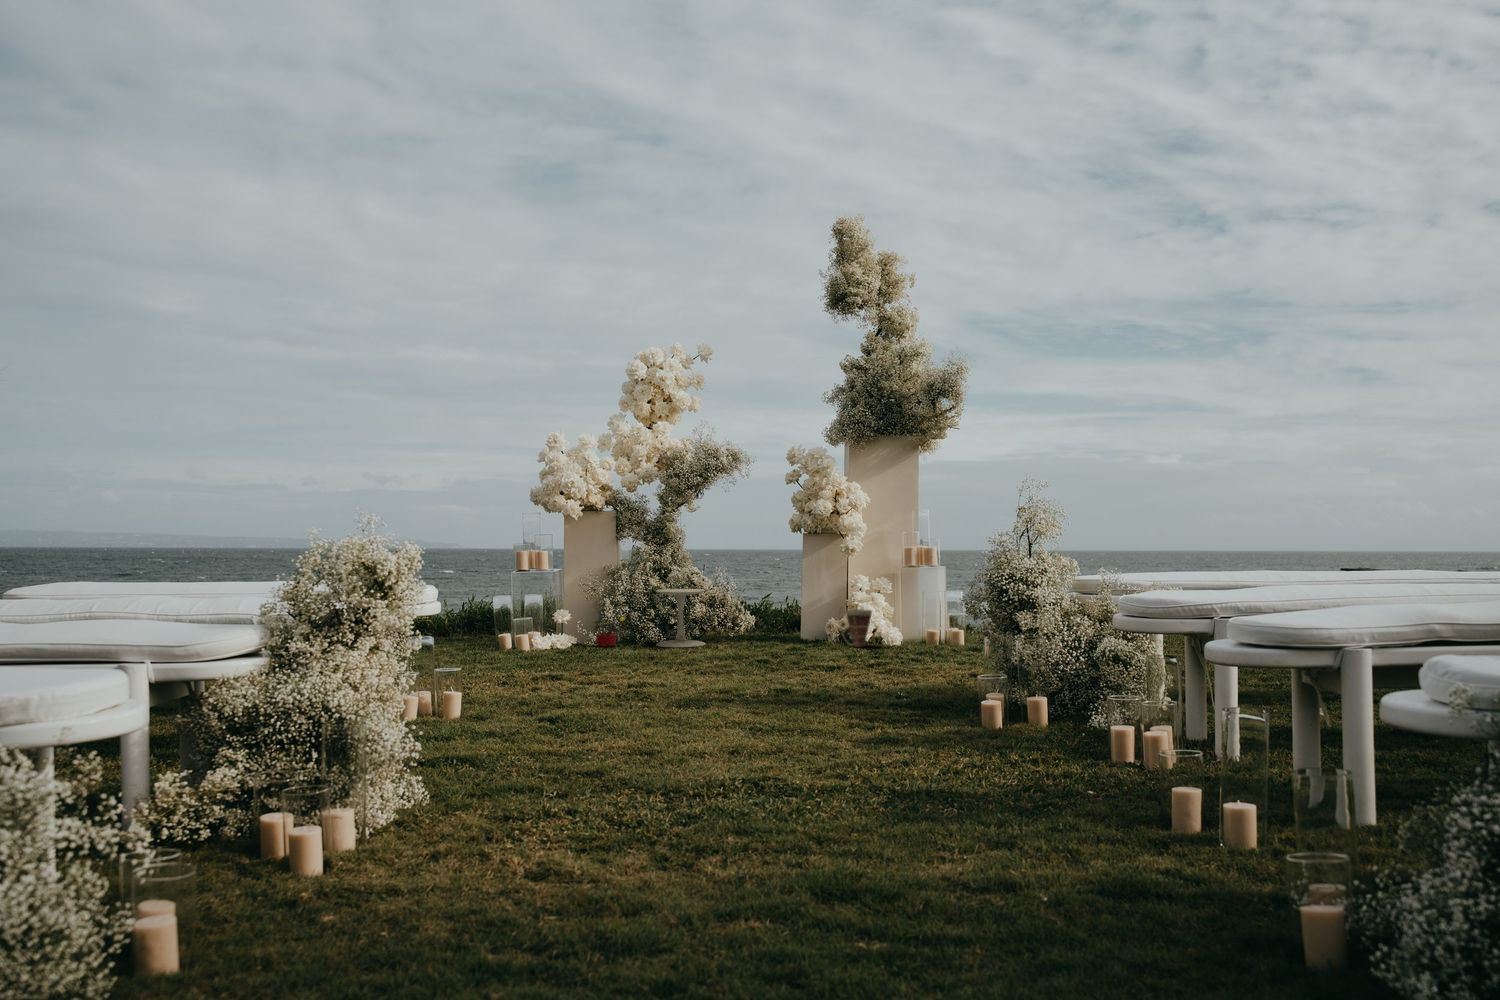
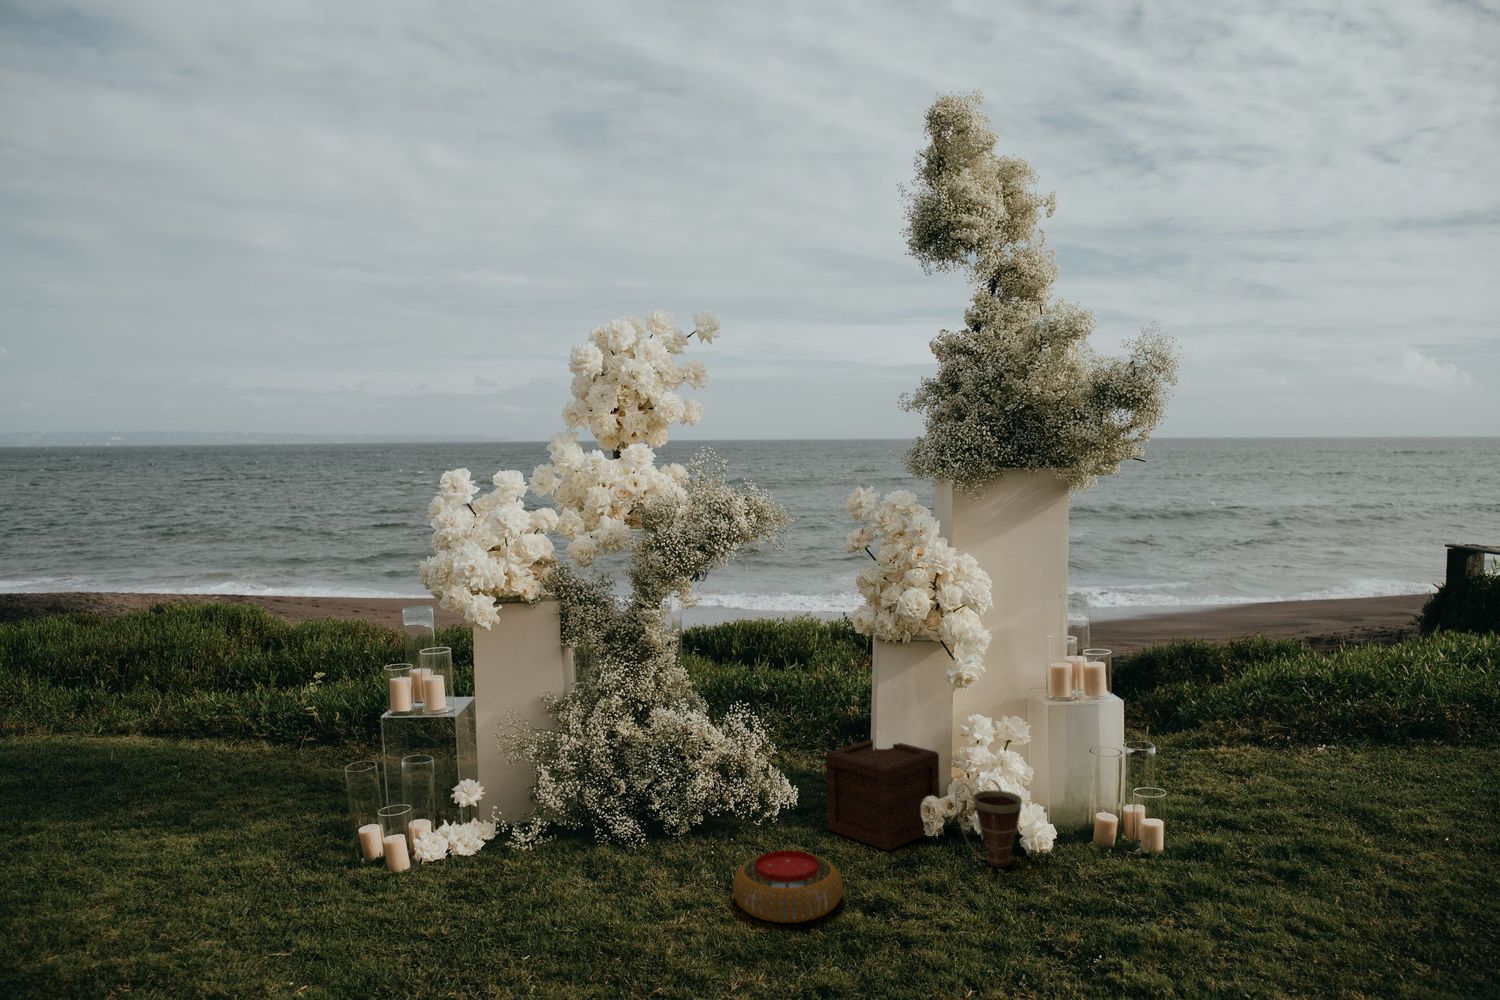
pedestal table: present [656,589,706,648] -> none [627,743,717,868]
wooden crate: none [770,594,836,645] -> present [826,739,940,851]
decorative plant: present [596,600,625,646] -> none [521,767,574,863]
pouf: none [710,630,768,655] -> present [733,850,843,923]

